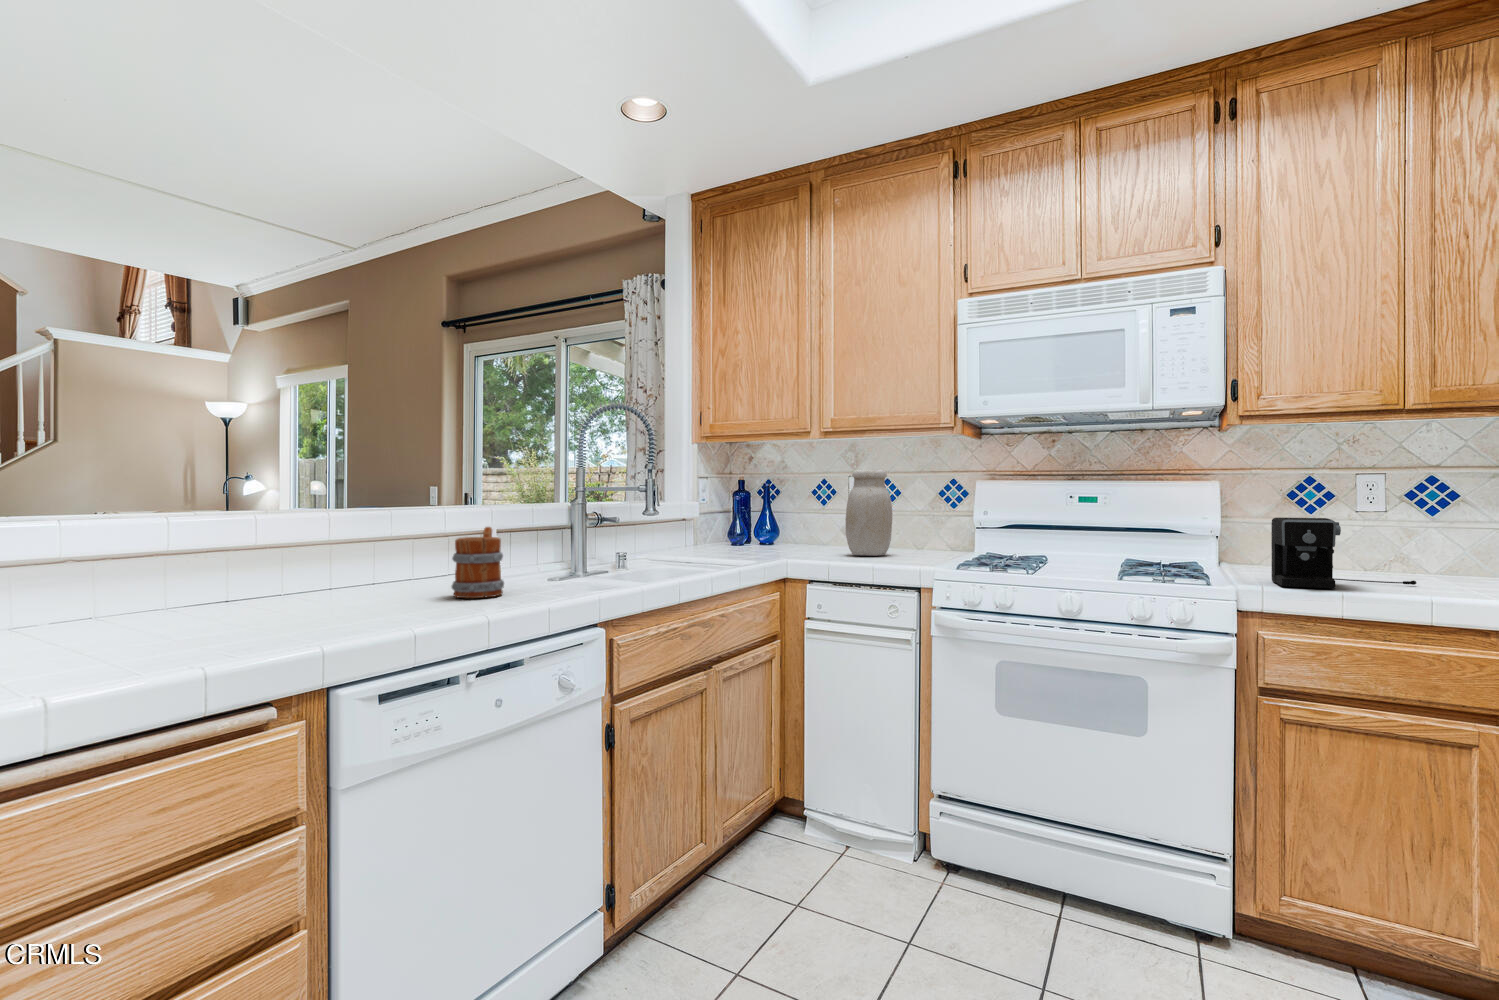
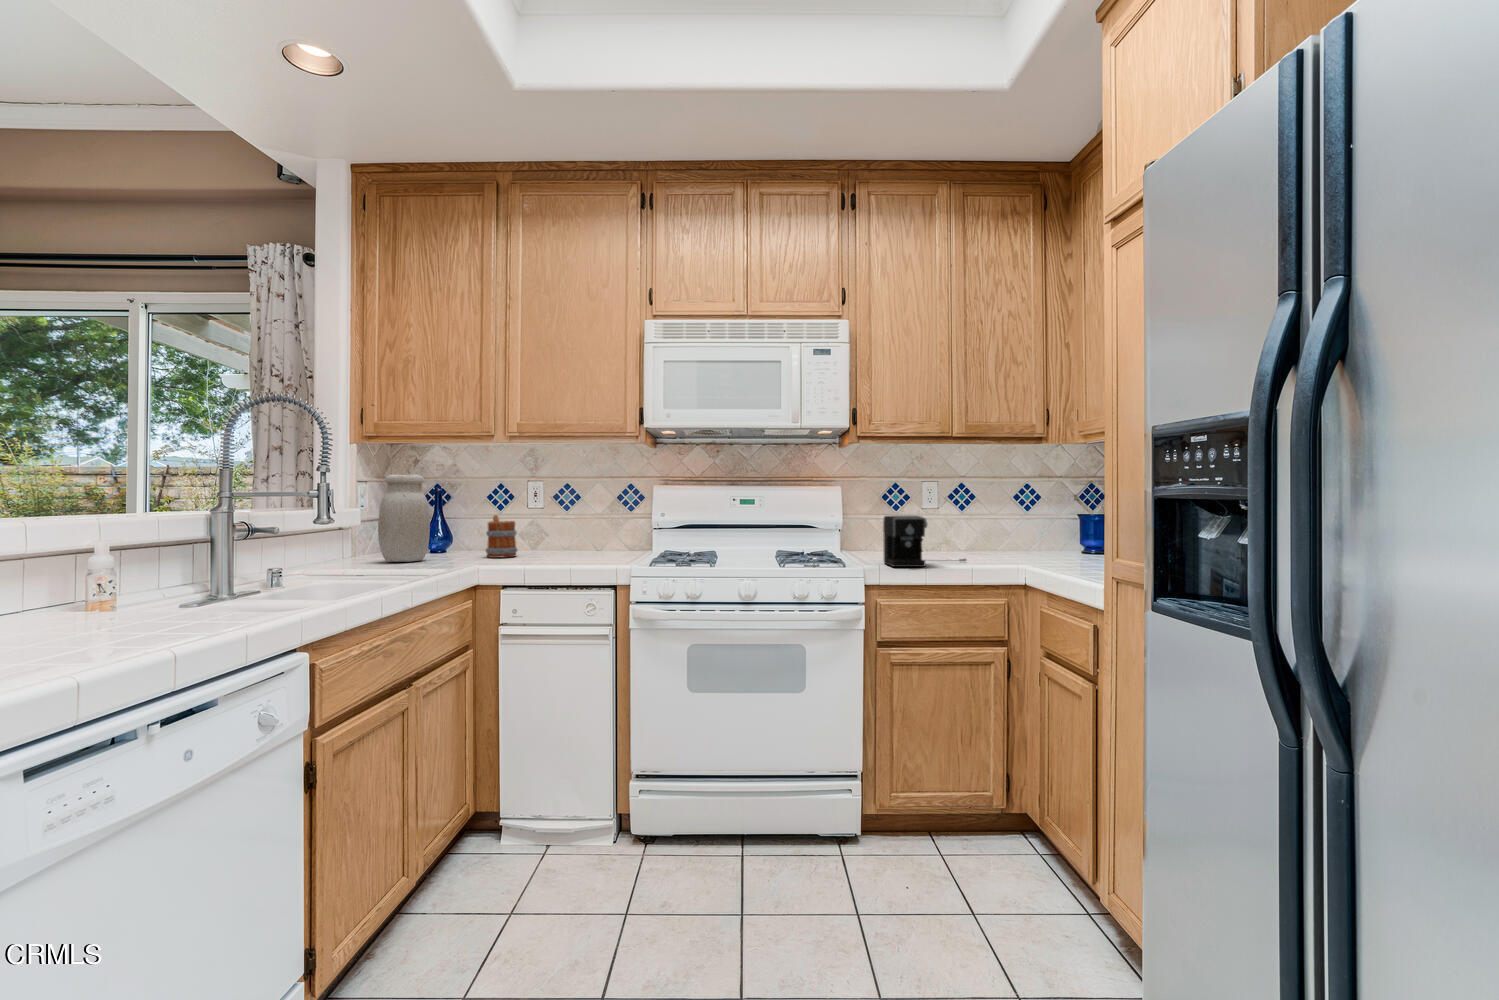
jar: present [845,469,893,556] -> present [378,474,430,562]
mug: present [452,527,504,598] -> present [486,515,518,558]

